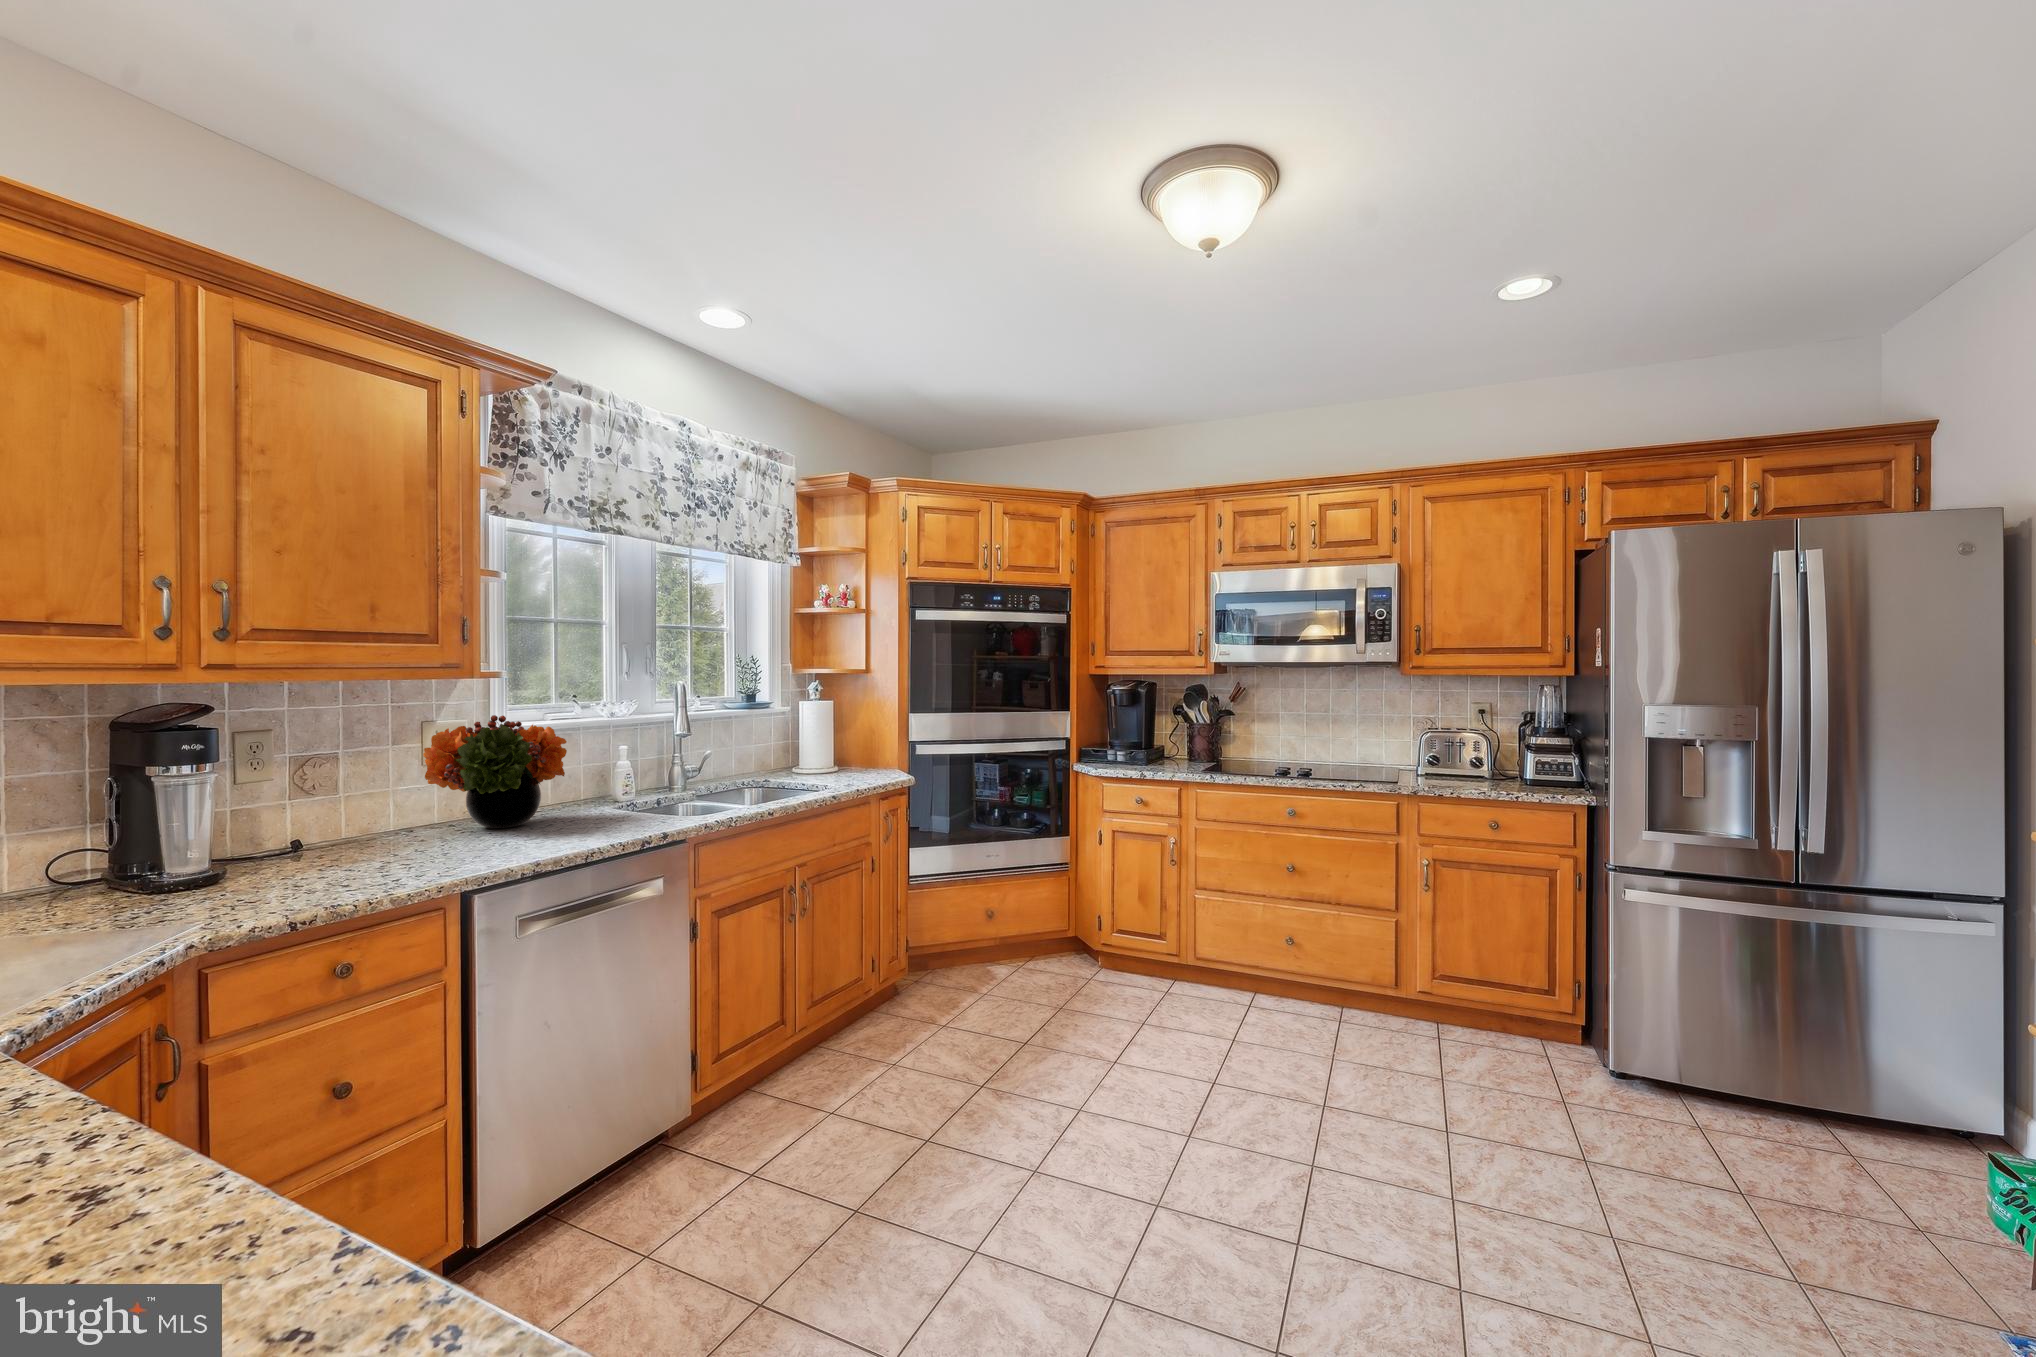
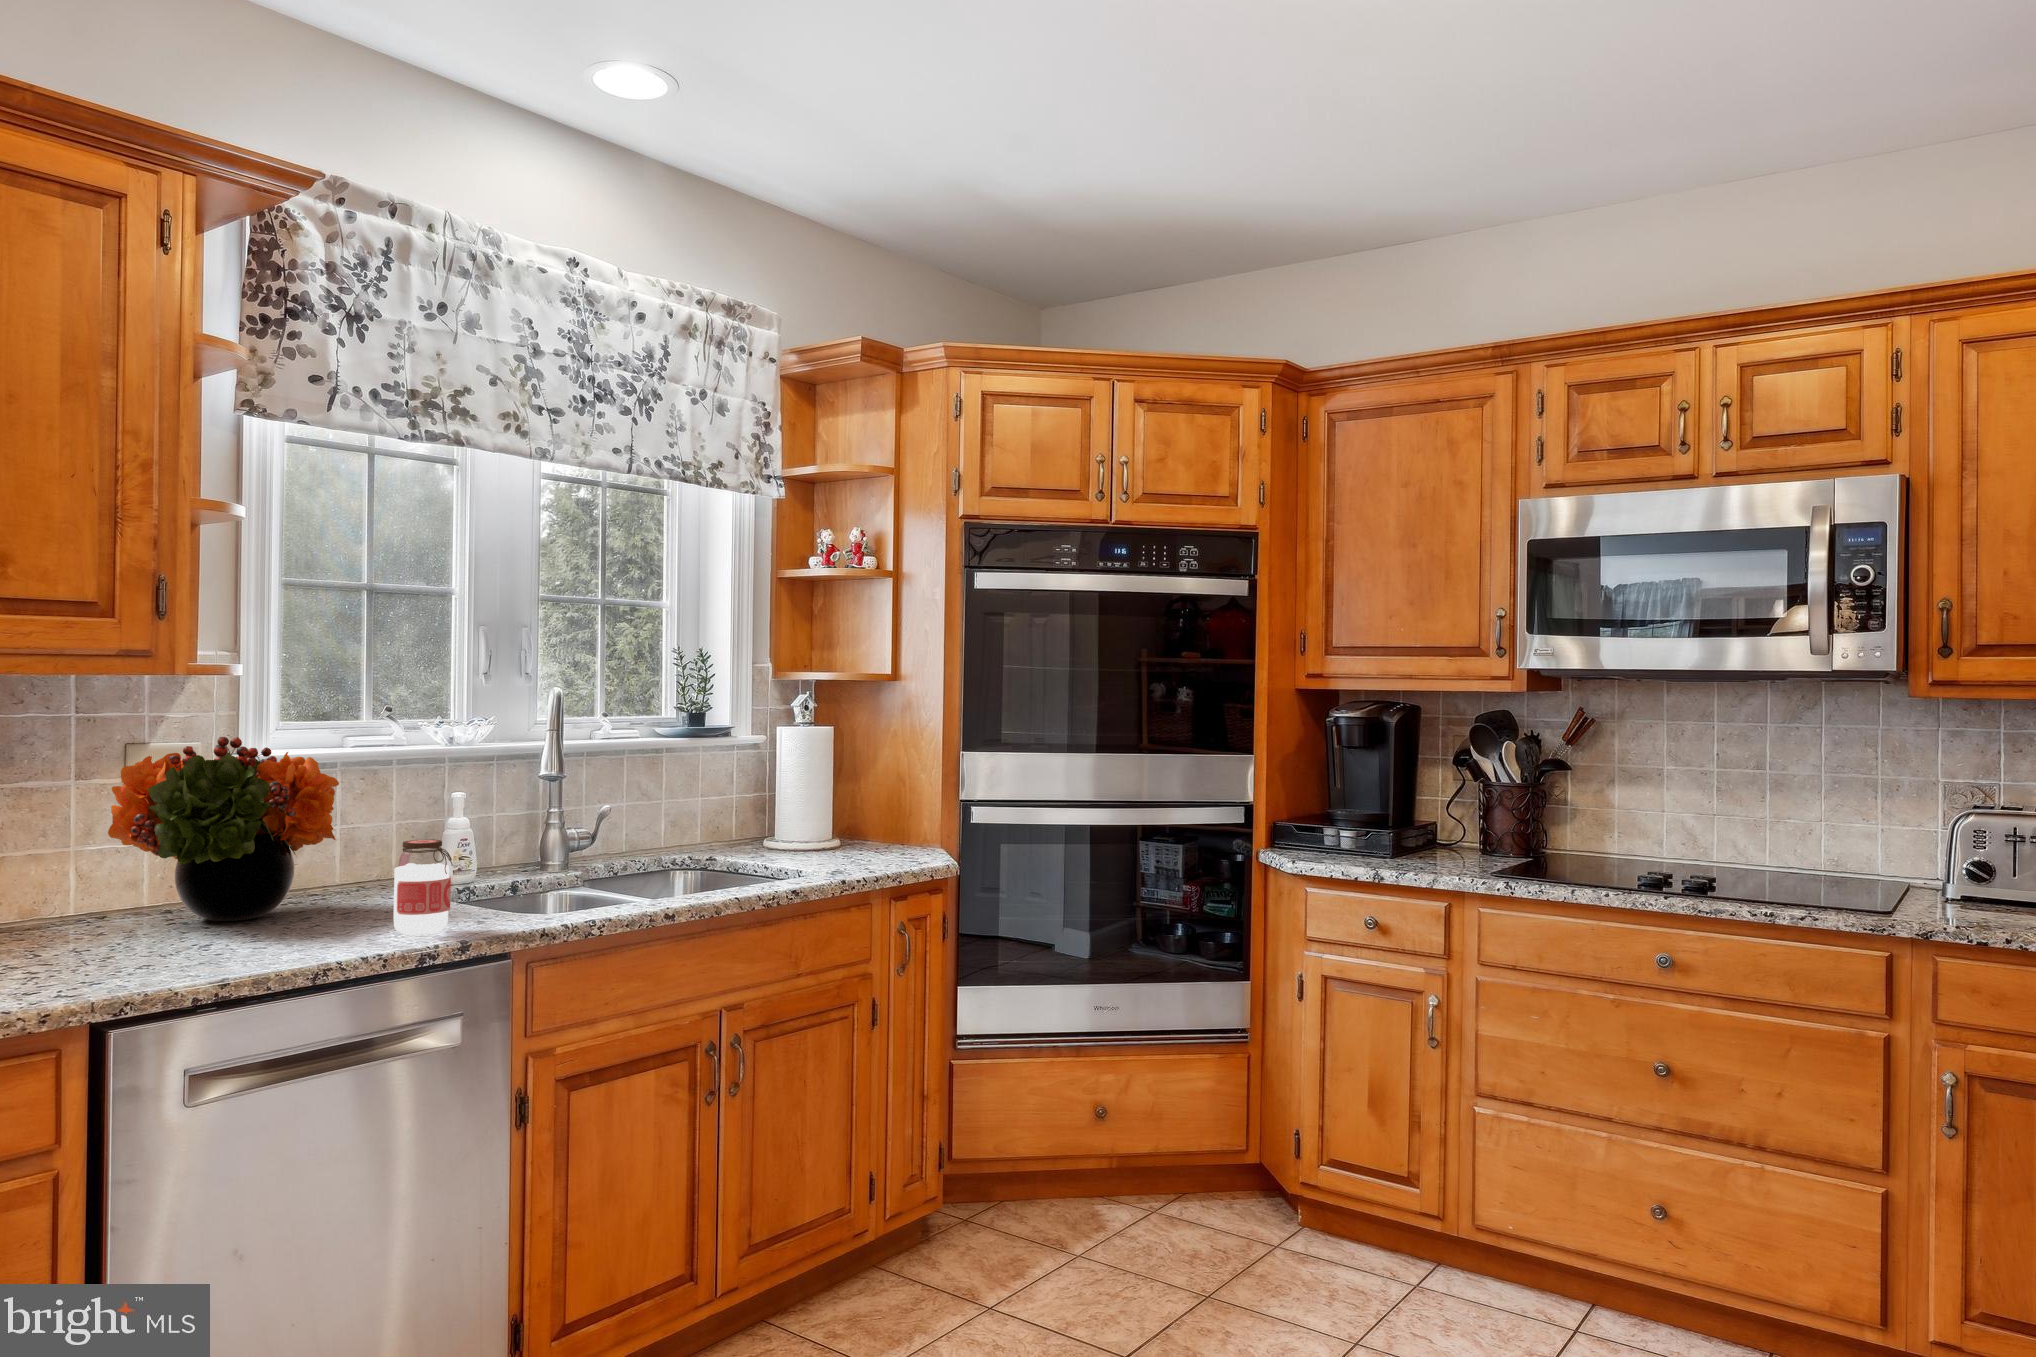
jar: none [618,773,654,831] -> present [394,840,453,935]

